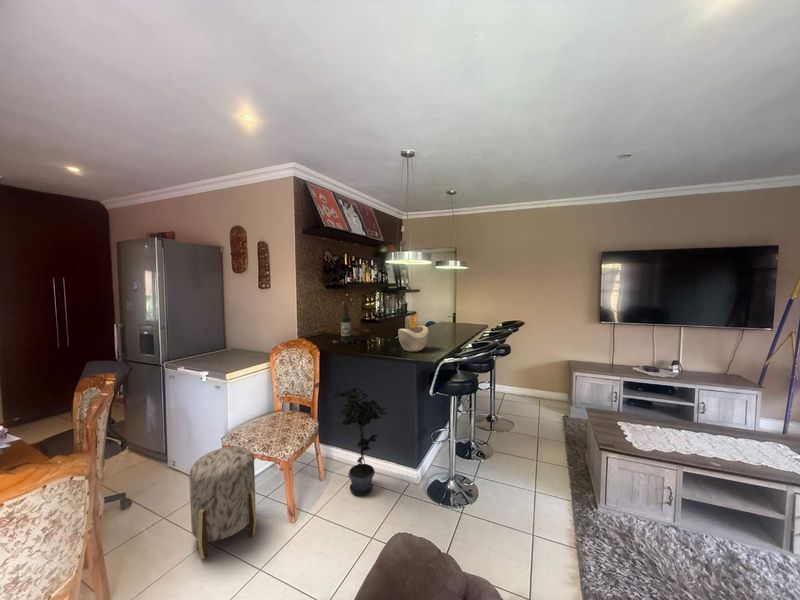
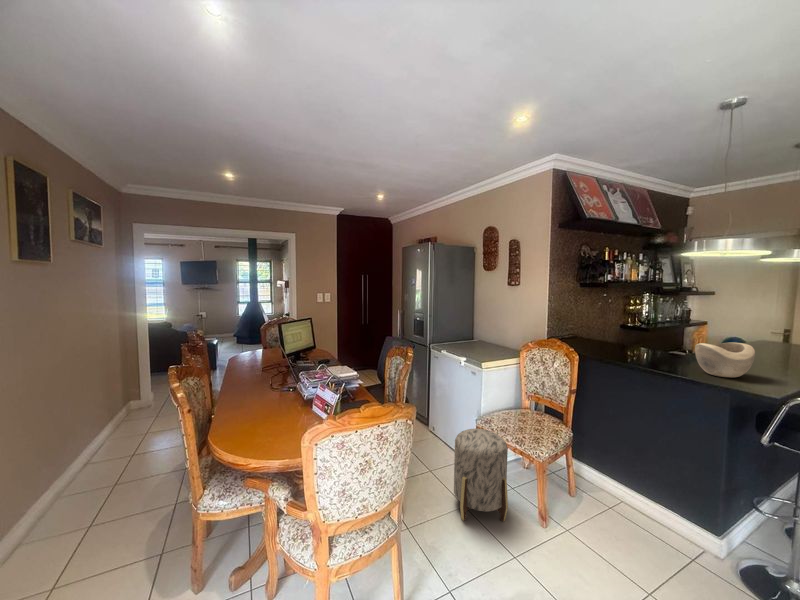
wine bottle: present [332,305,369,344] -> none [588,307,644,355]
potted plant: present [334,388,387,495] -> none [592,404,677,537]

